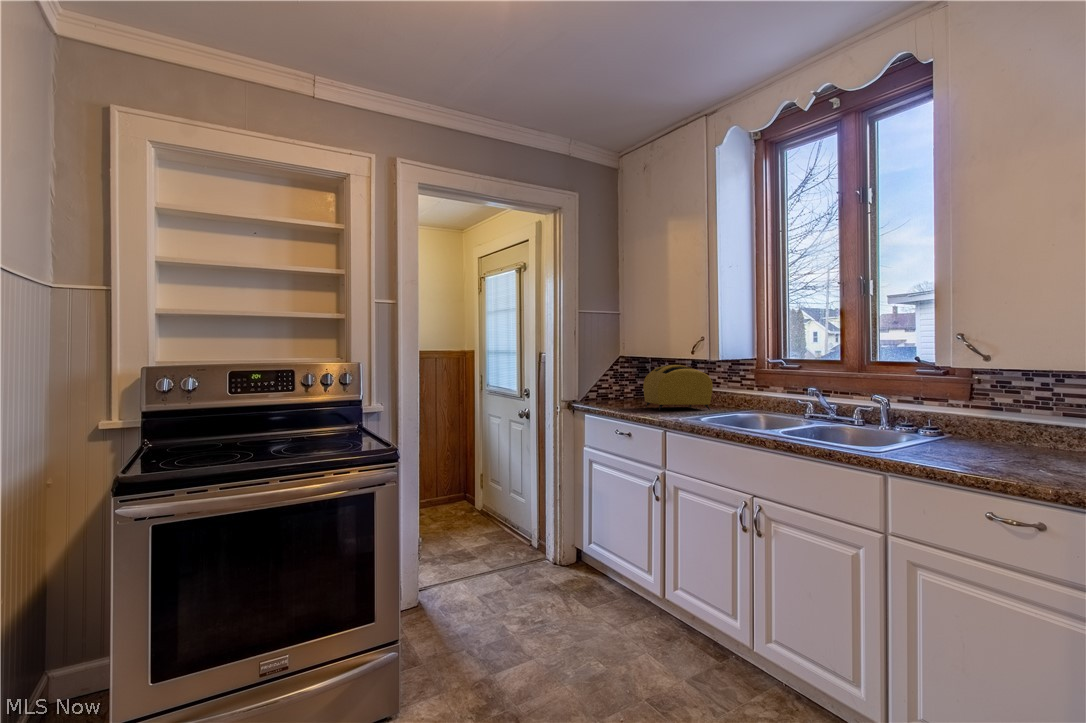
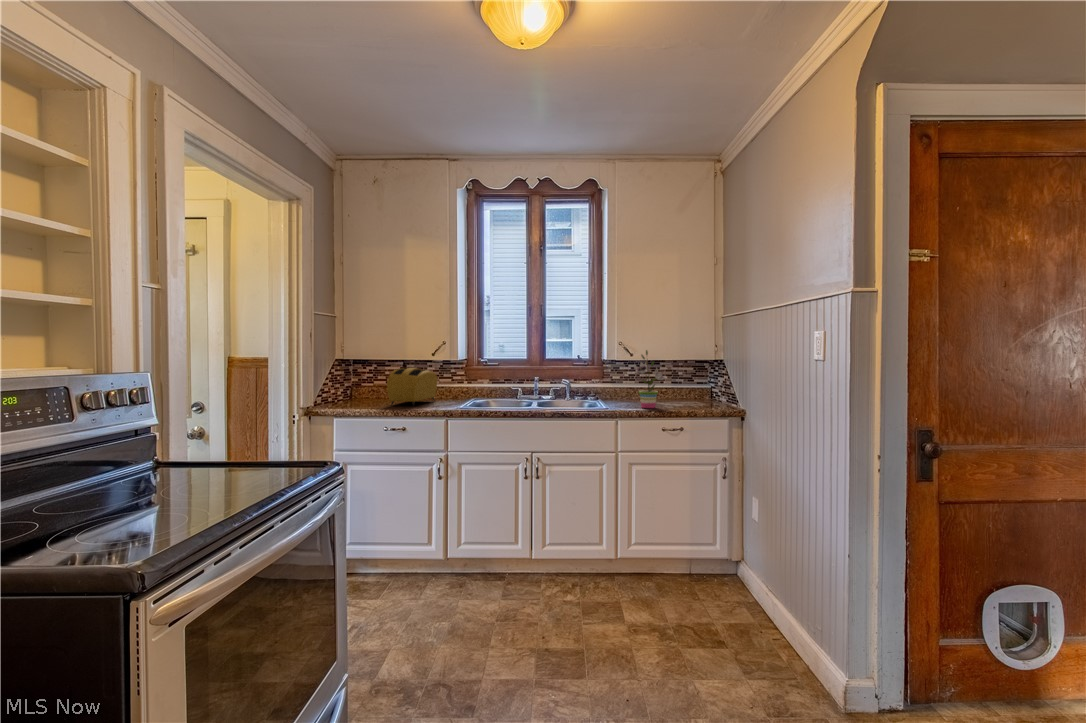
potted plant: none [944,341,1045,467] -> present [634,350,666,408]

